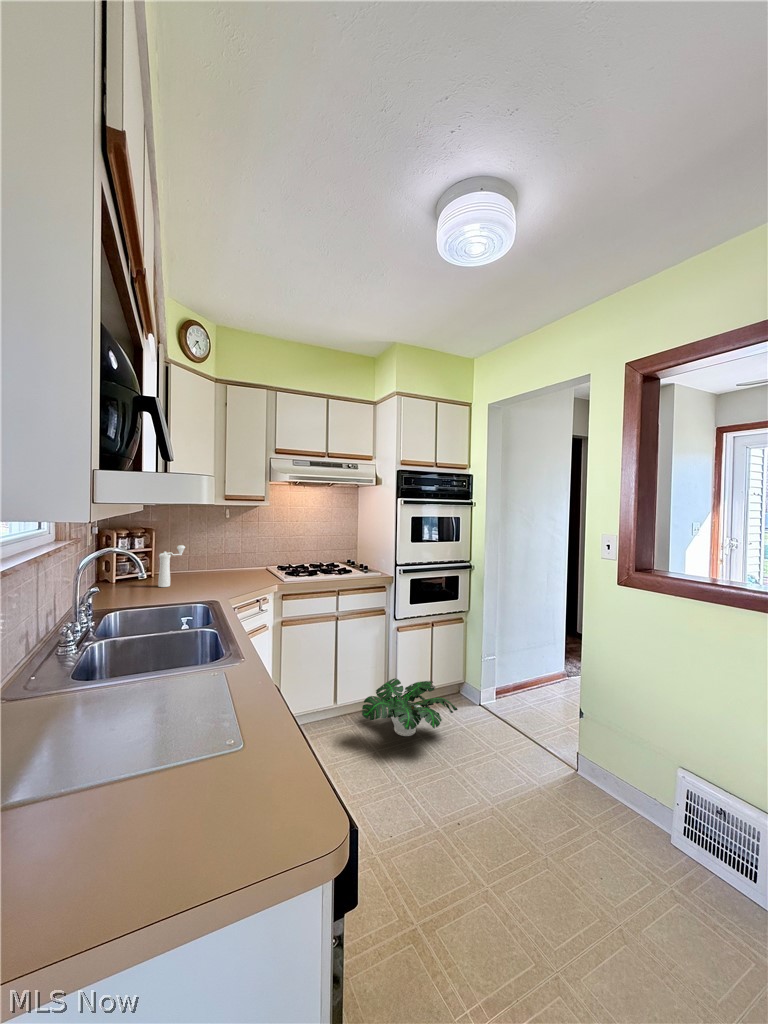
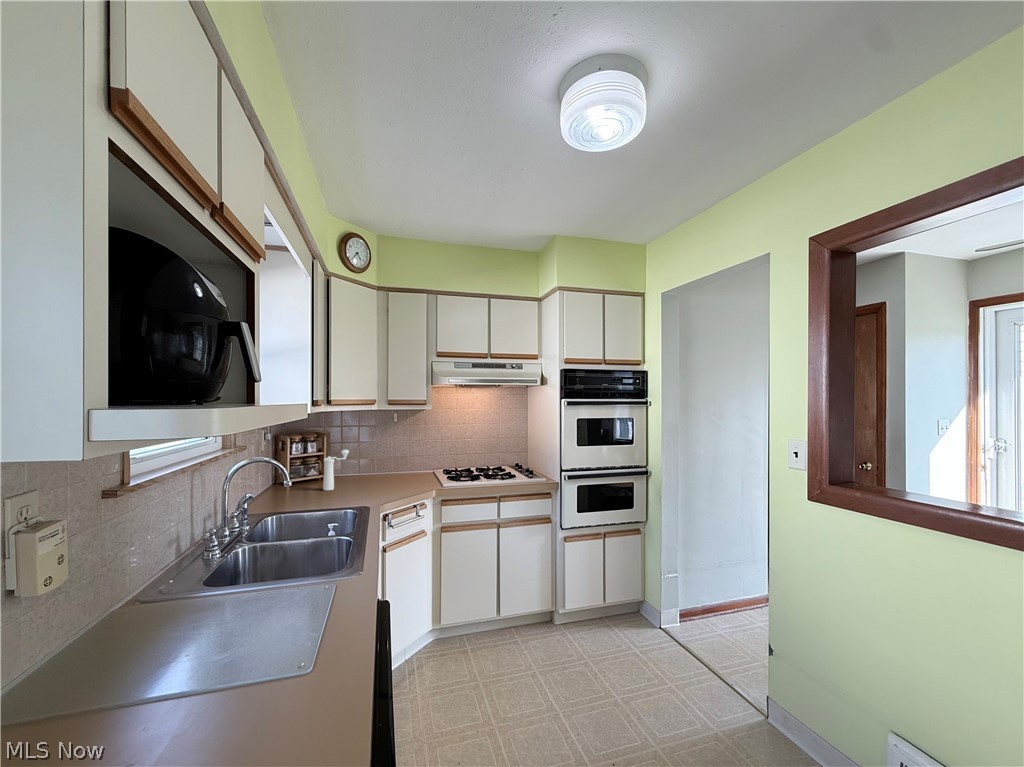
potted plant: present [362,678,458,736] -> none [519,593,625,658]

